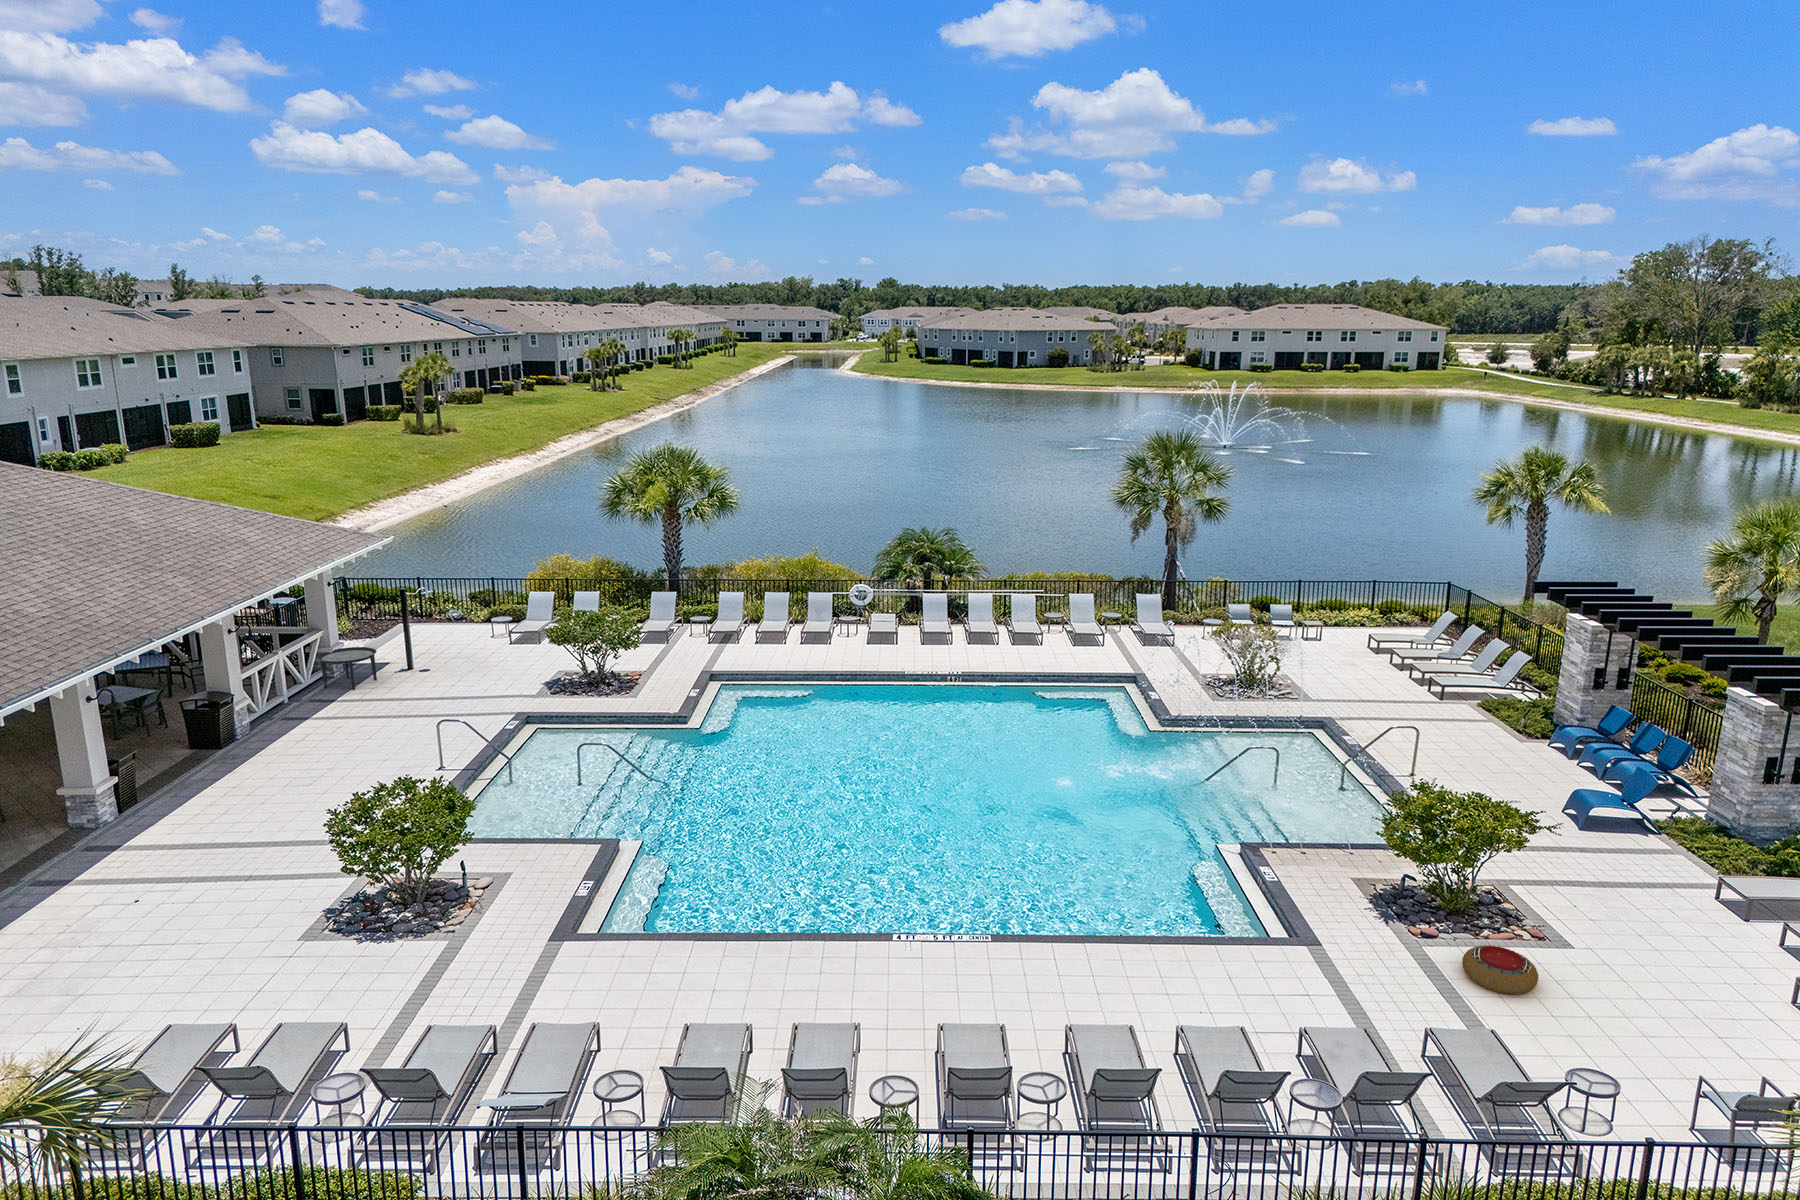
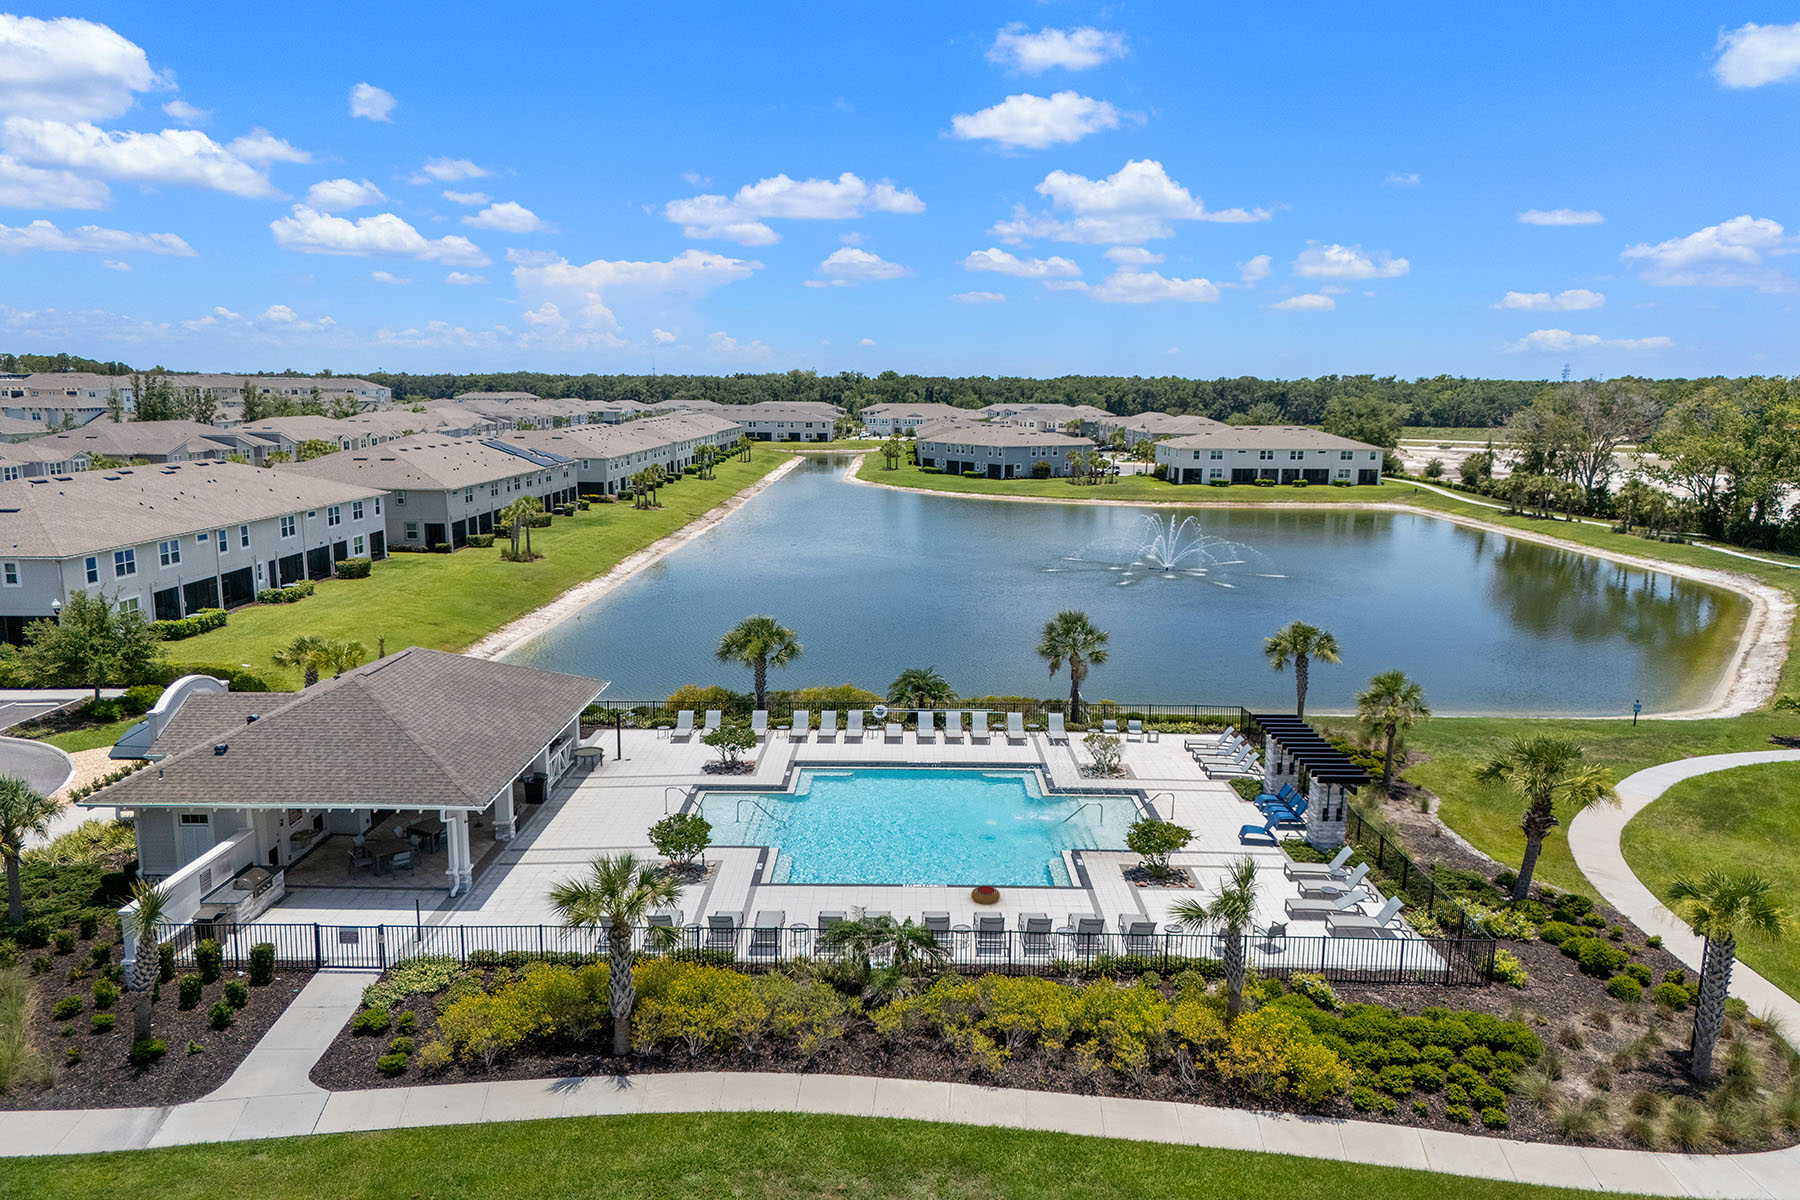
pouf: present [1462,945,1538,994] -> present [971,886,1000,904]

